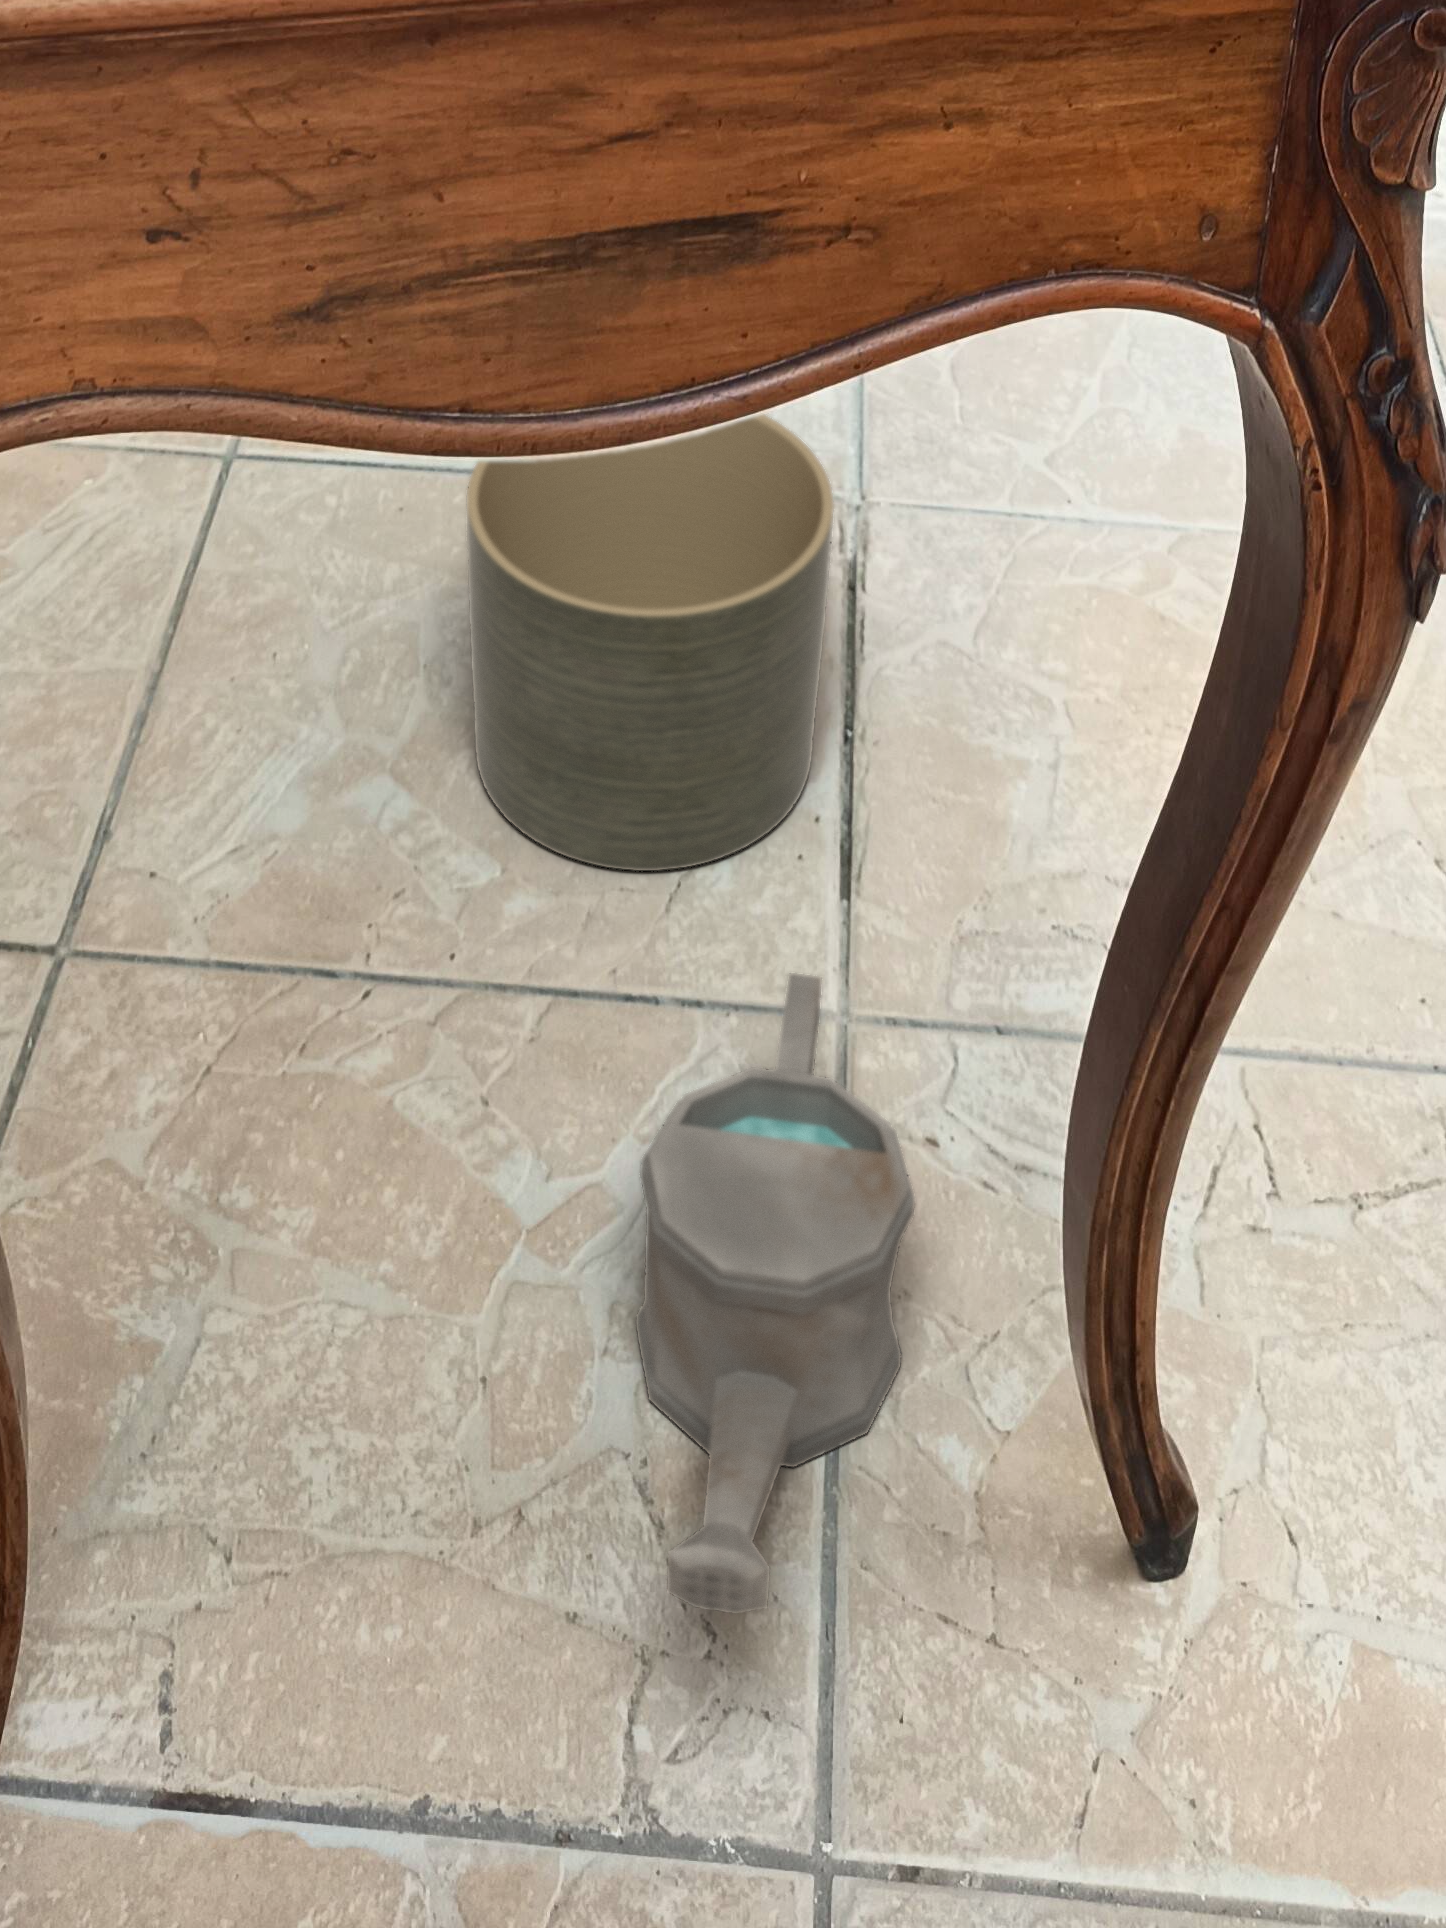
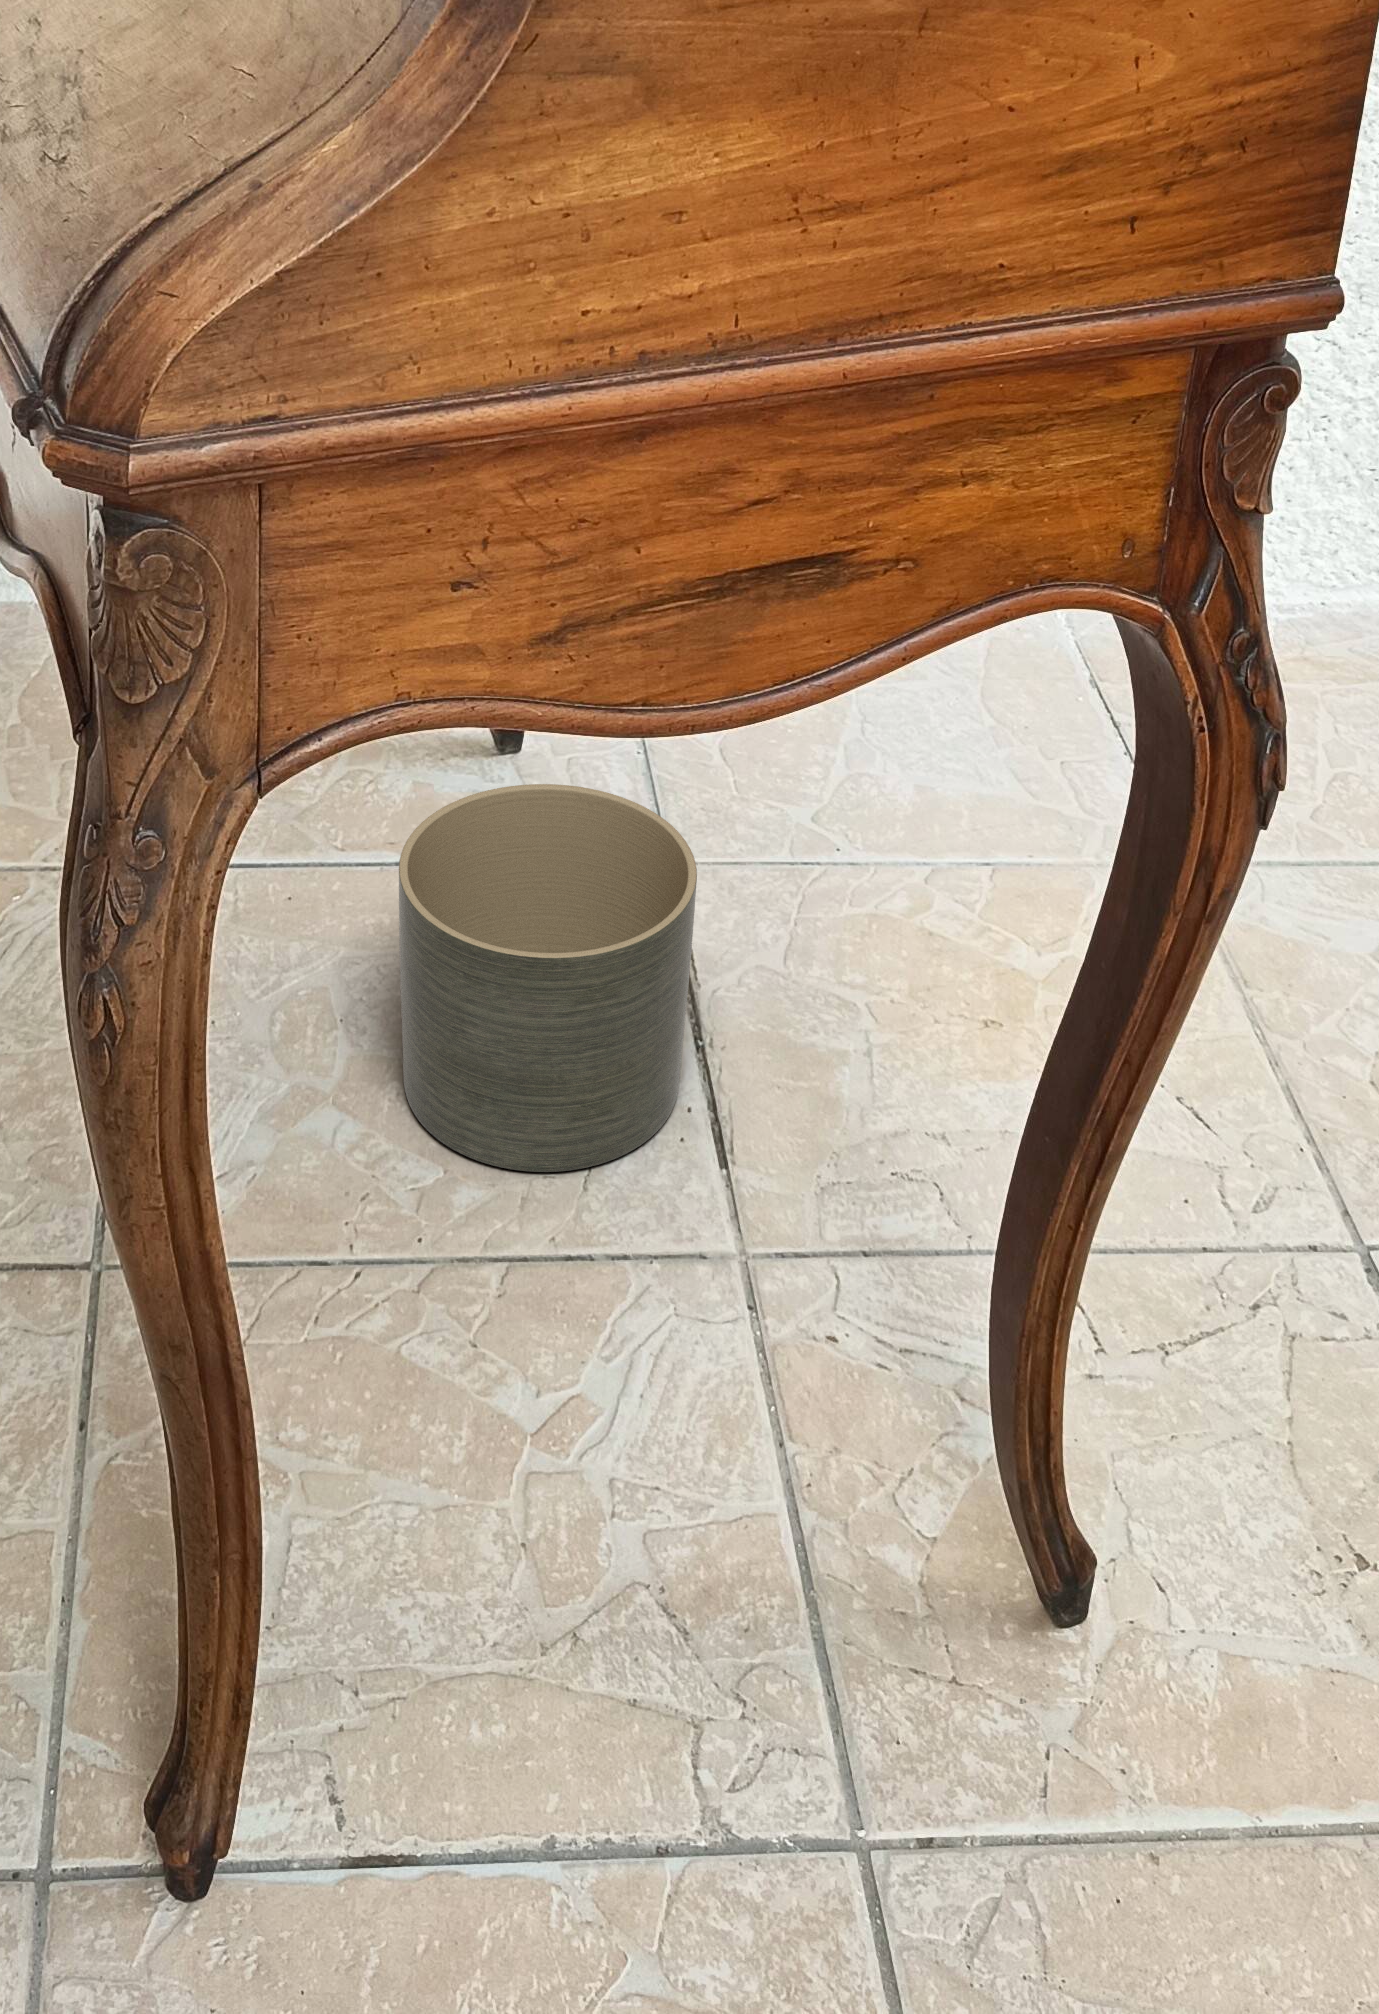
watering can: present [636,973,915,1614] -> none [636,1216,858,1657]

